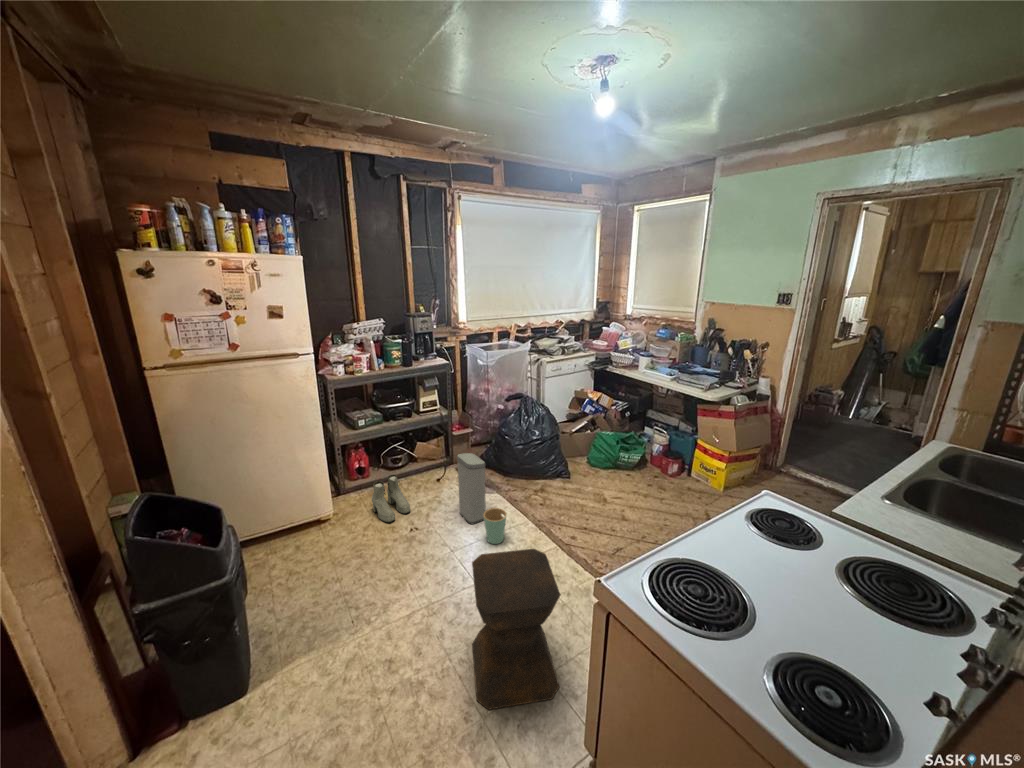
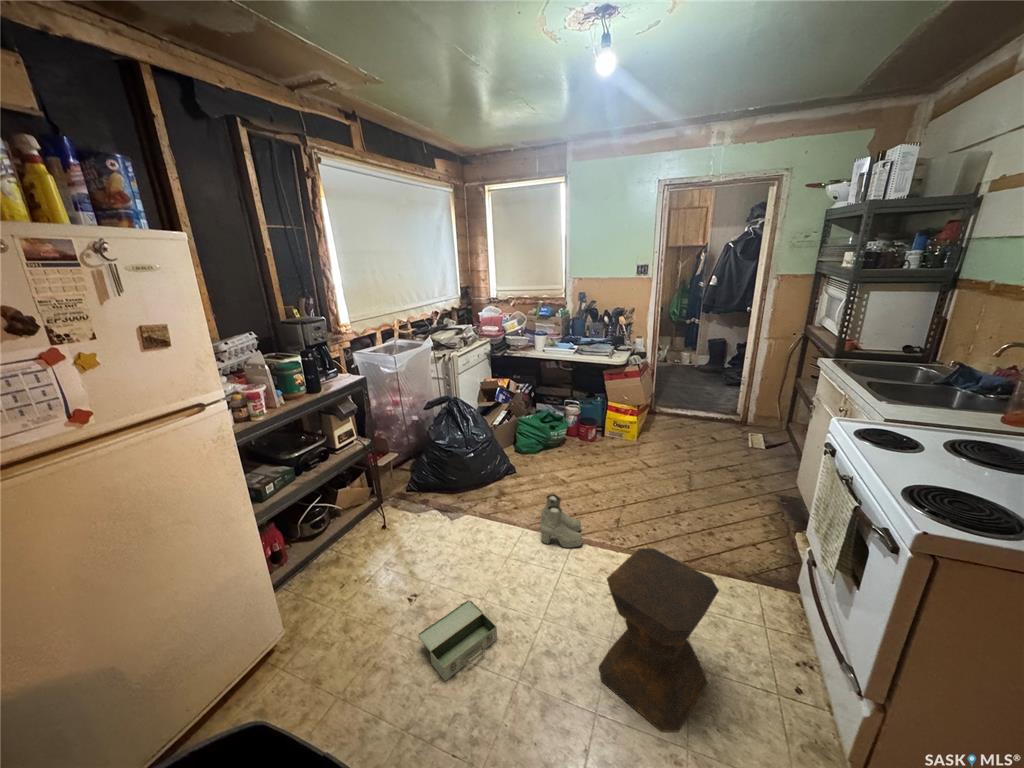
trash can: present [457,453,507,544] -> none [440,479,526,571]
boots: present [372,475,410,522] -> present [540,494,582,548]
toolbox: none [383,544,436,584] -> present [418,600,497,681]

